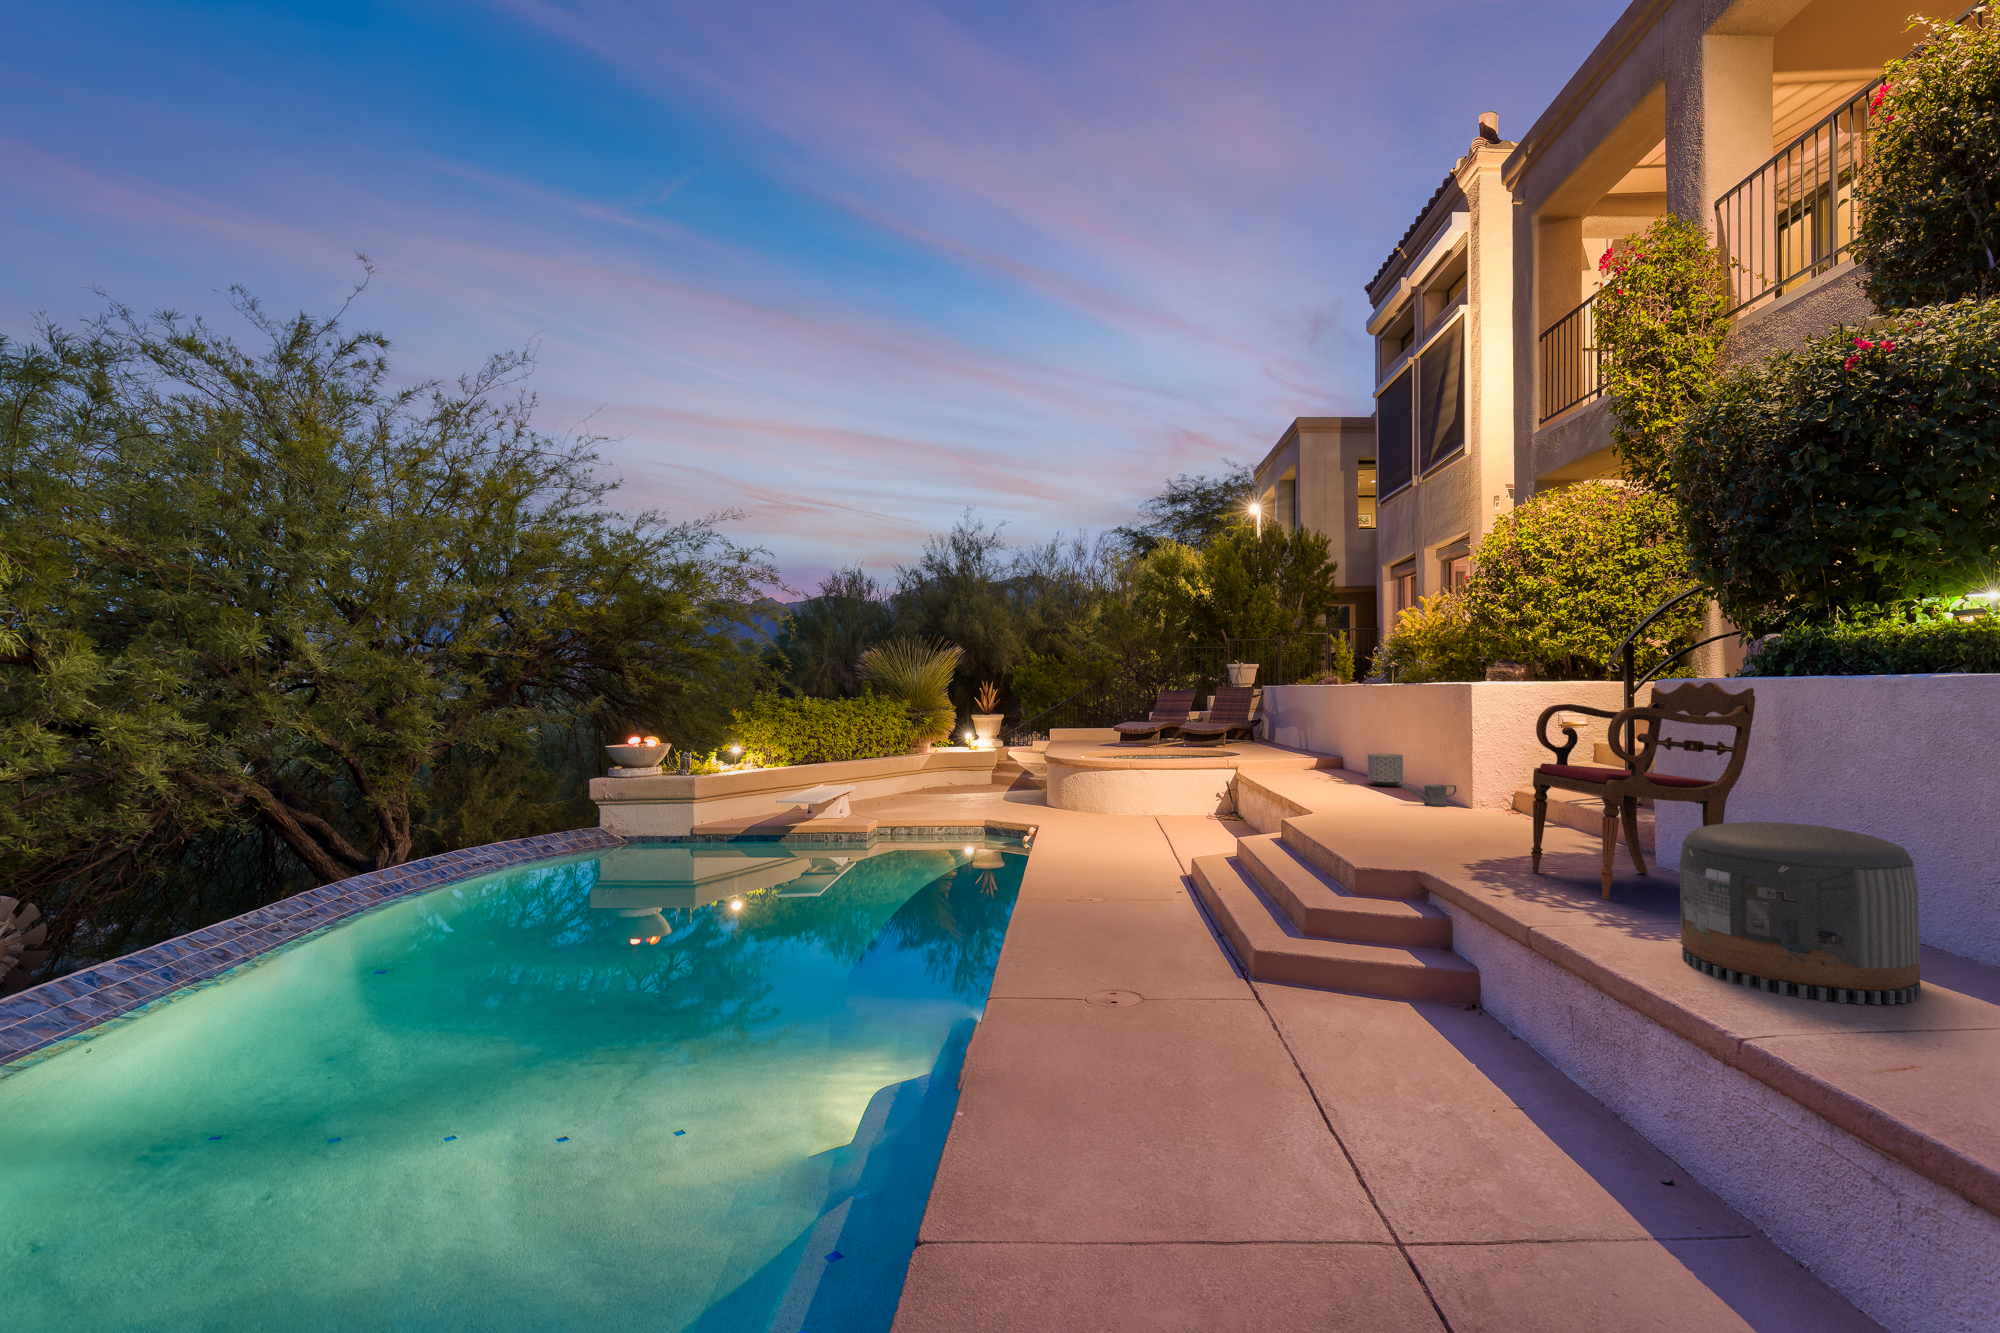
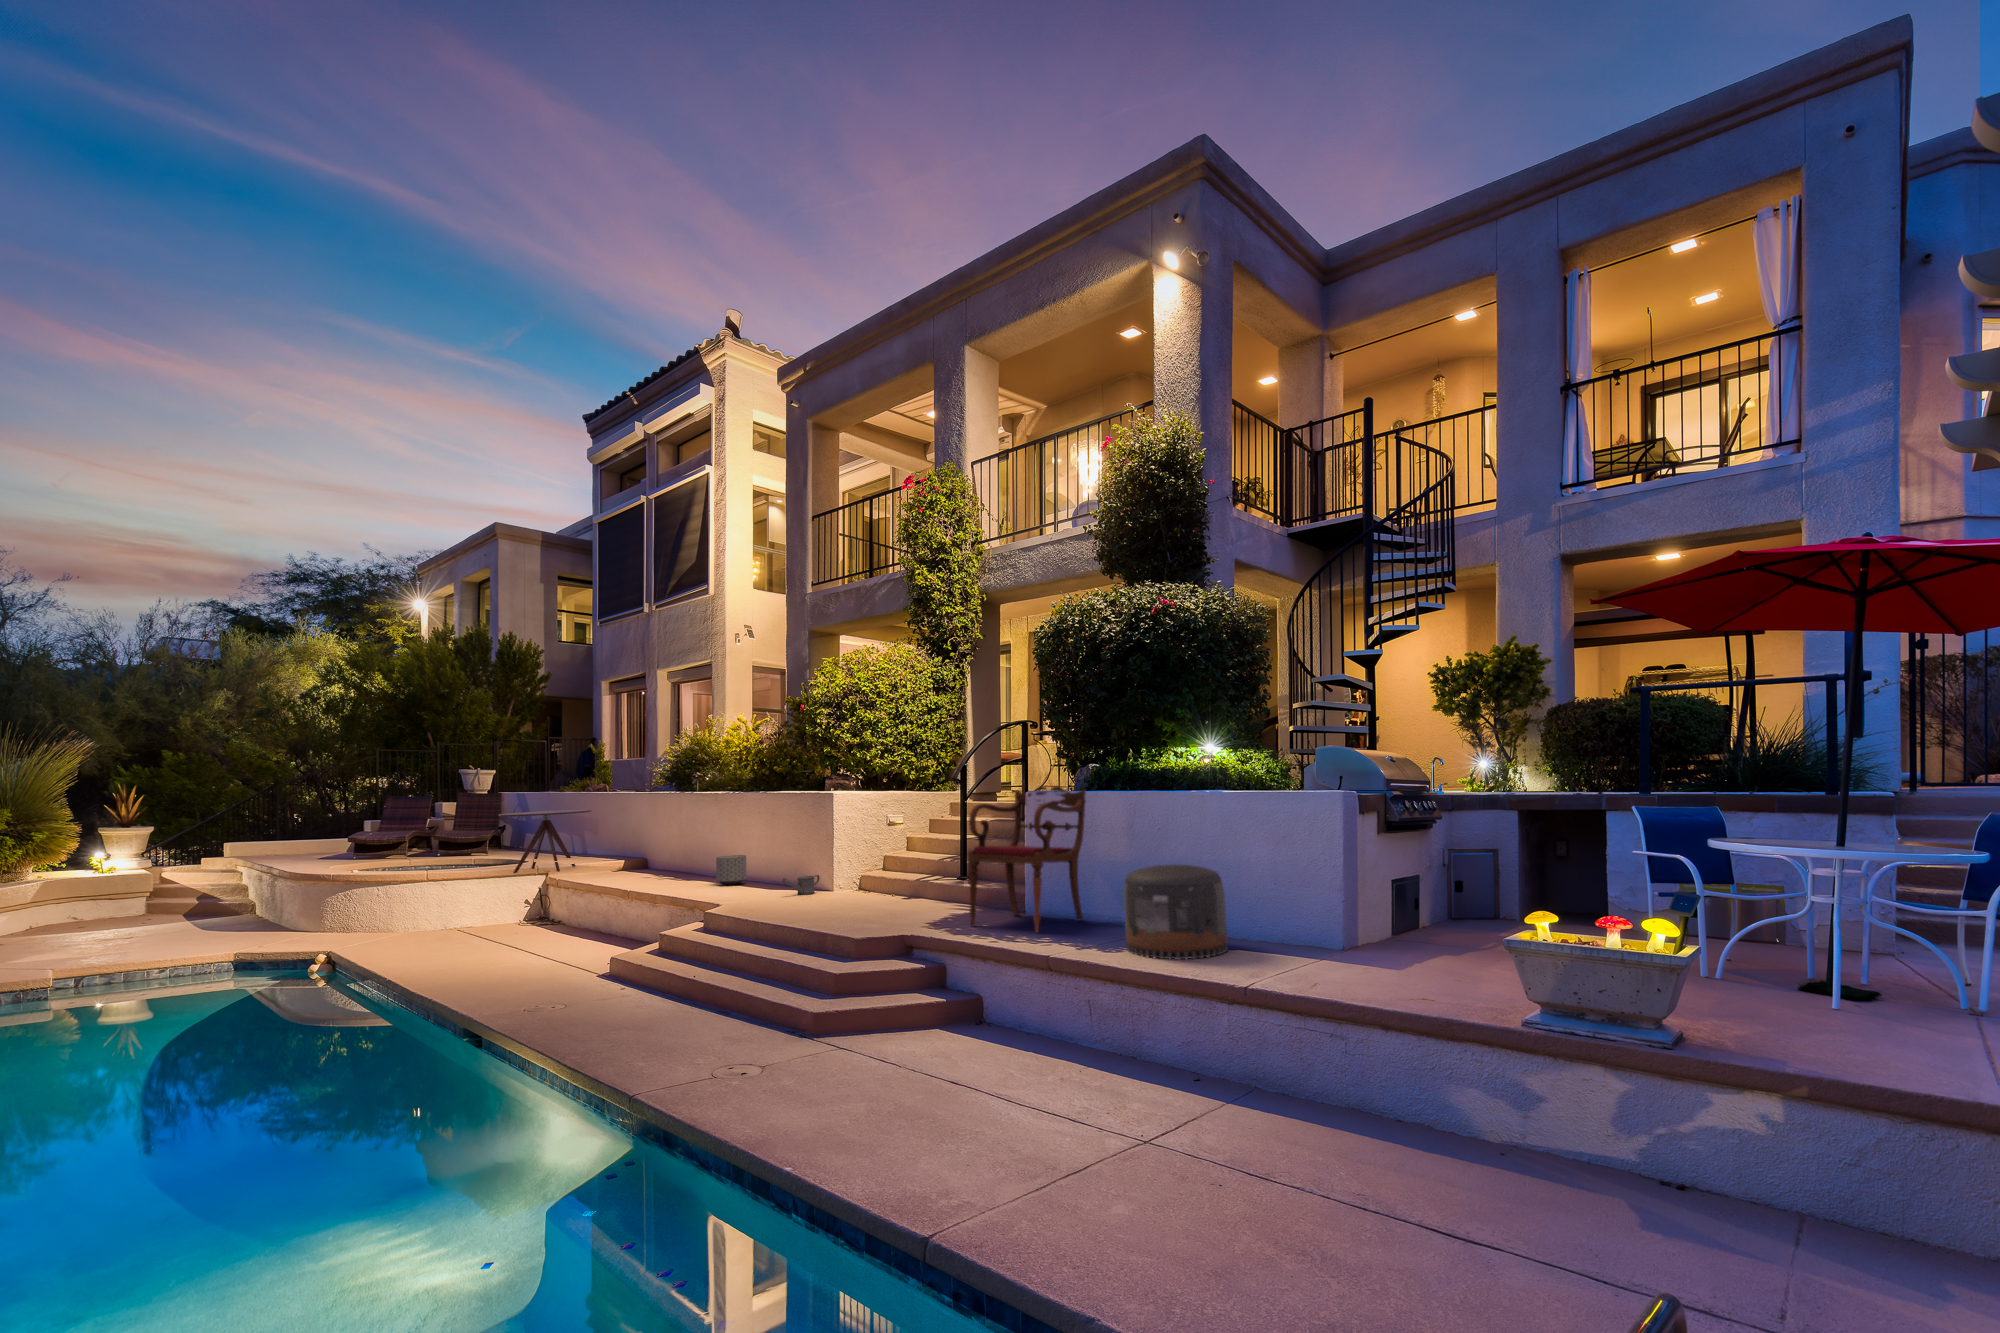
round table: none [1223,698,1308,756] -> present [498,810,592,873]

